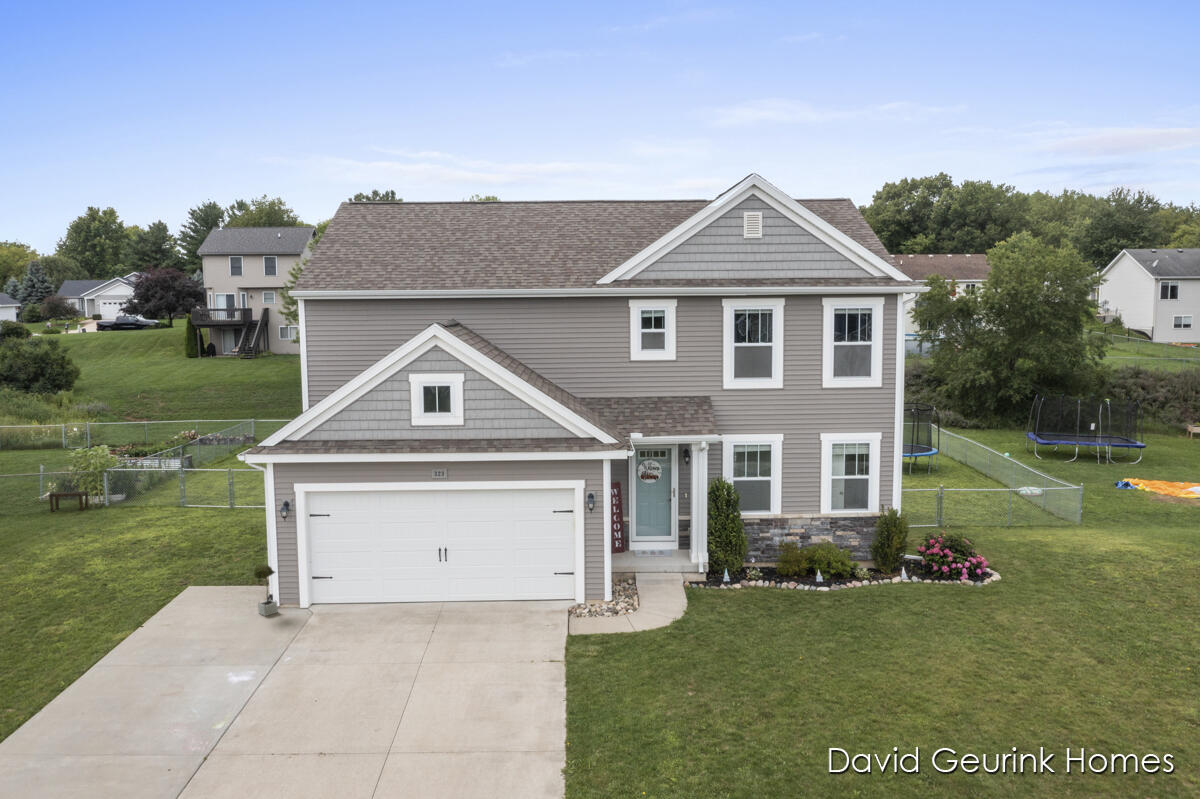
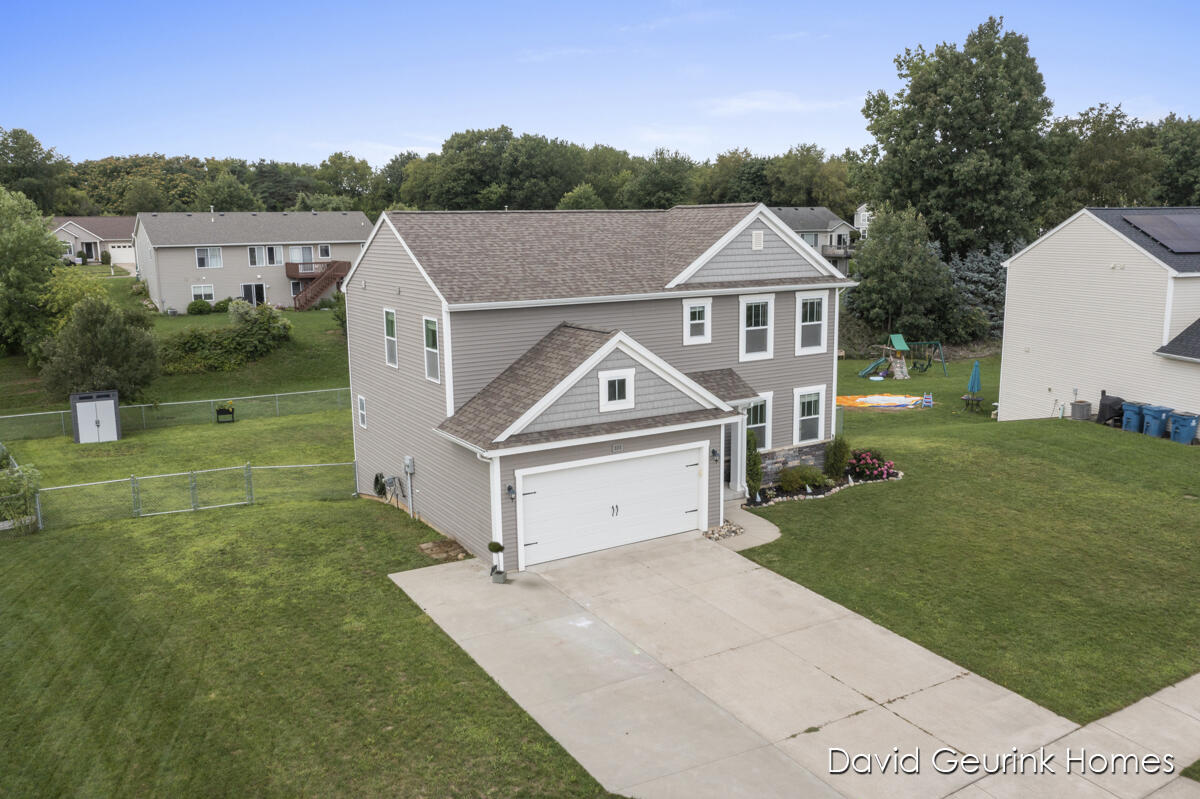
bench: present [49,491,89,511] -> none [31,512,74,540]

